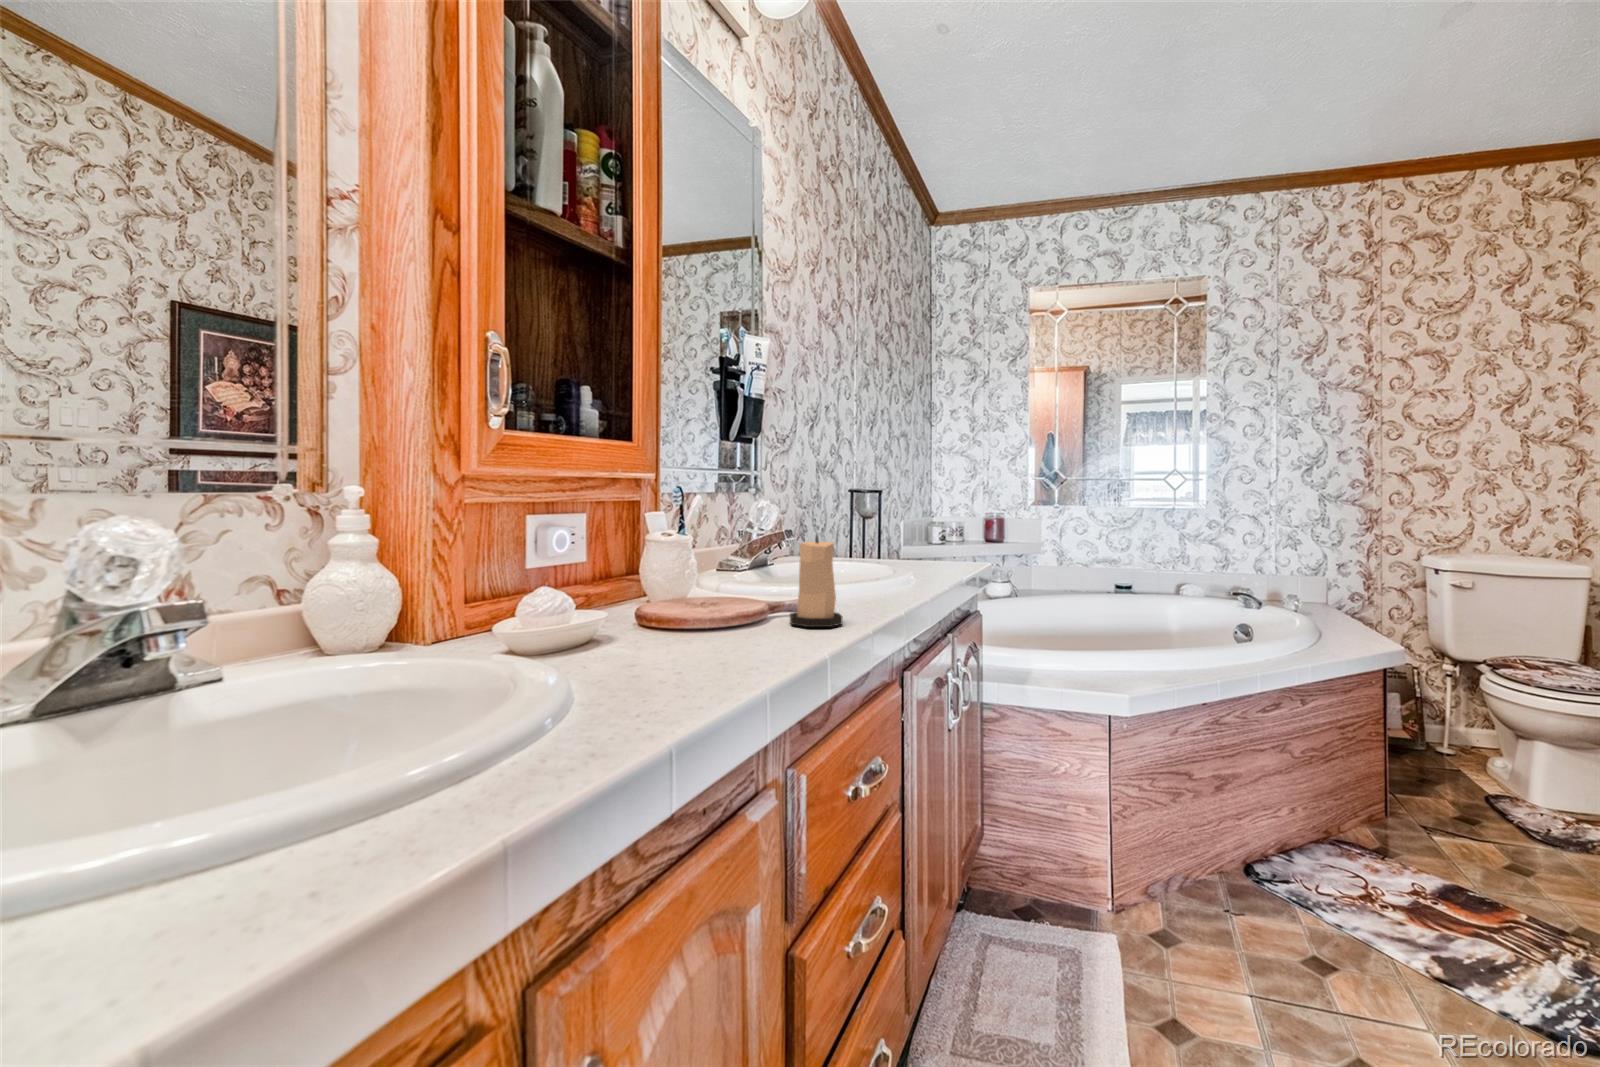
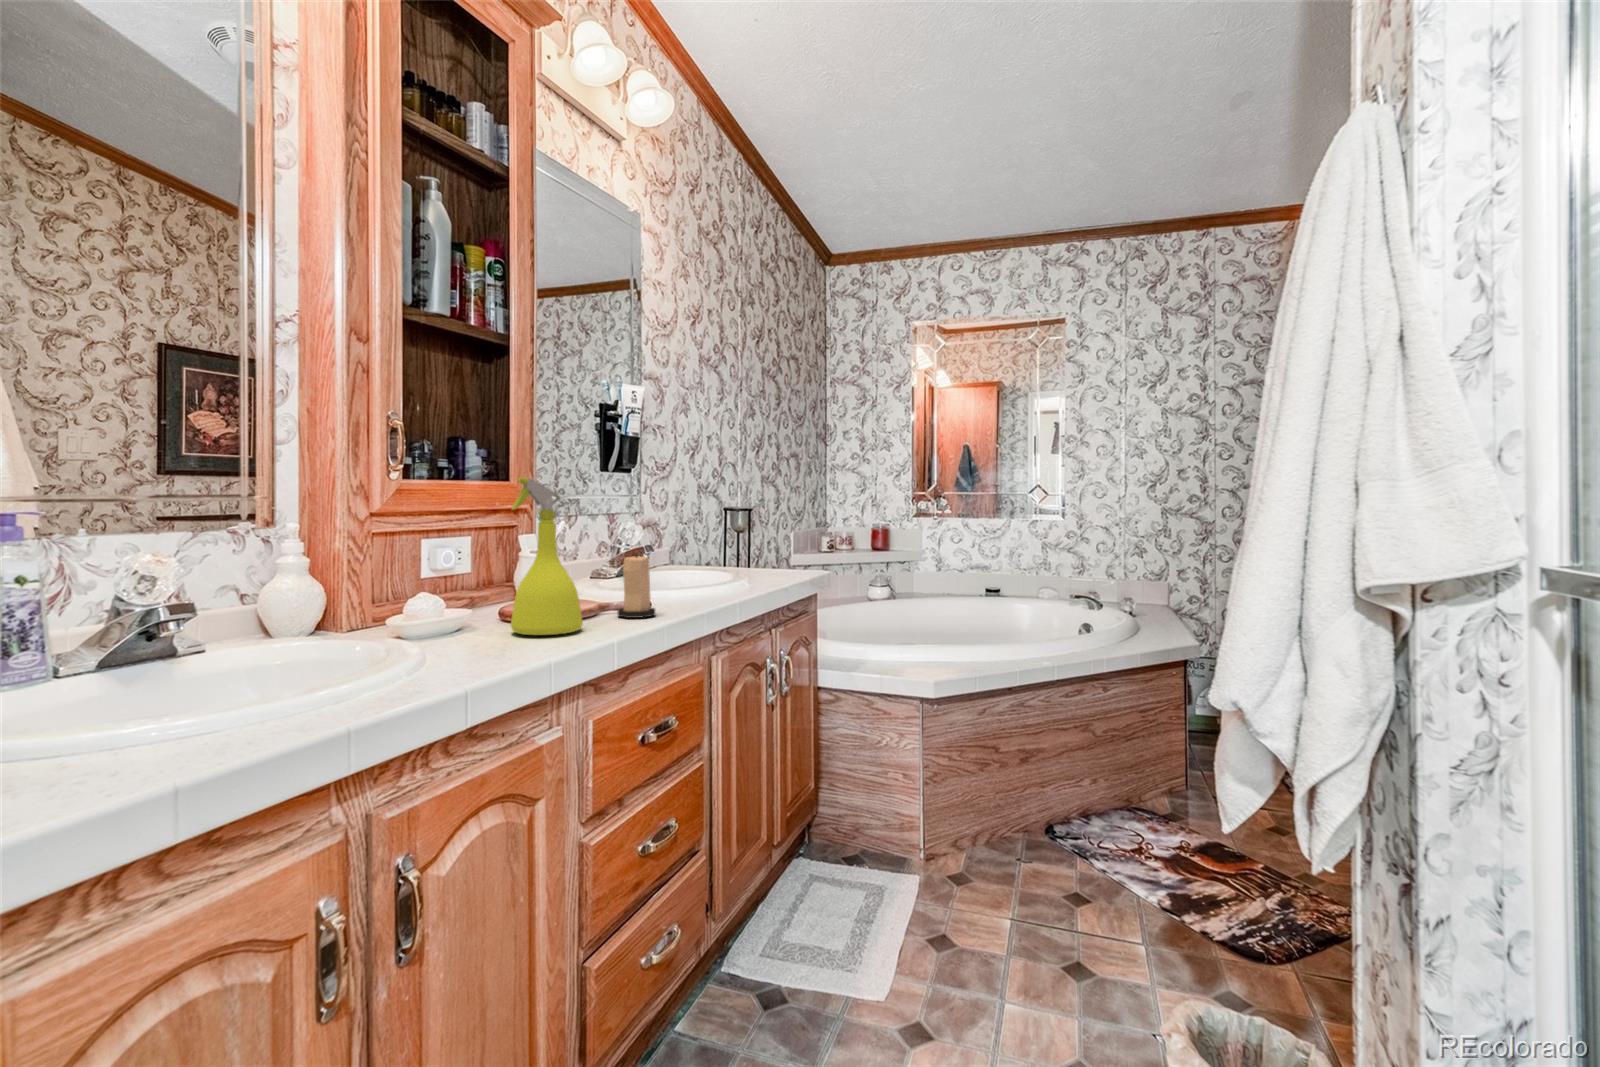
spray bottle: none [660,420,761,657] -> present [511,477,583,635]

